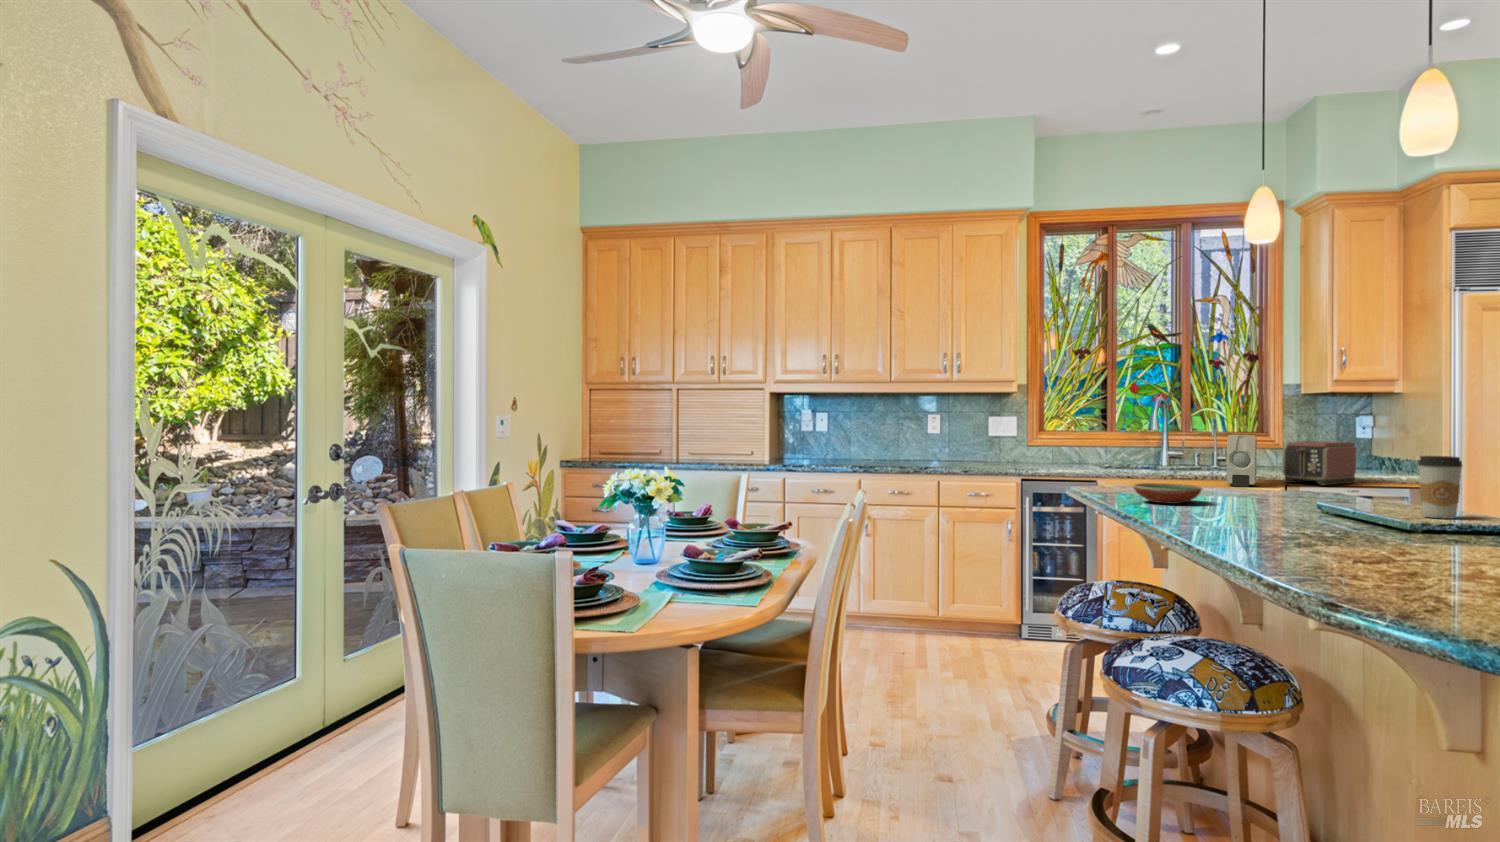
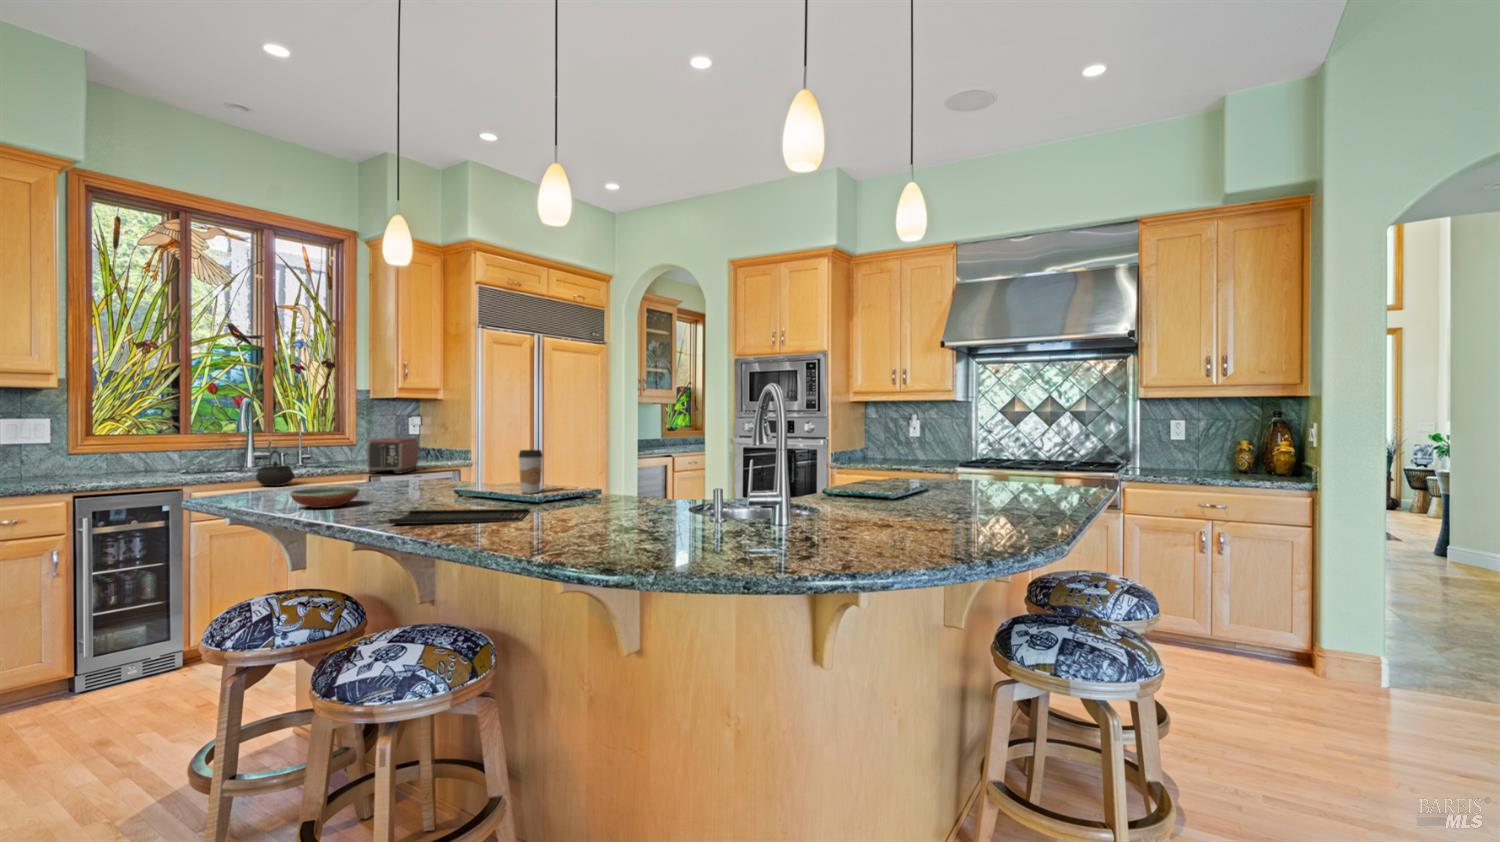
soap dispenser: present [1227,435,1257,487] -> none [324,435,350,481]
kettle: none [1157,448,1193,485] -> present [256,450,294,486]
tray: none [1194,514,1392,544] -> present [389,508,530,524]

